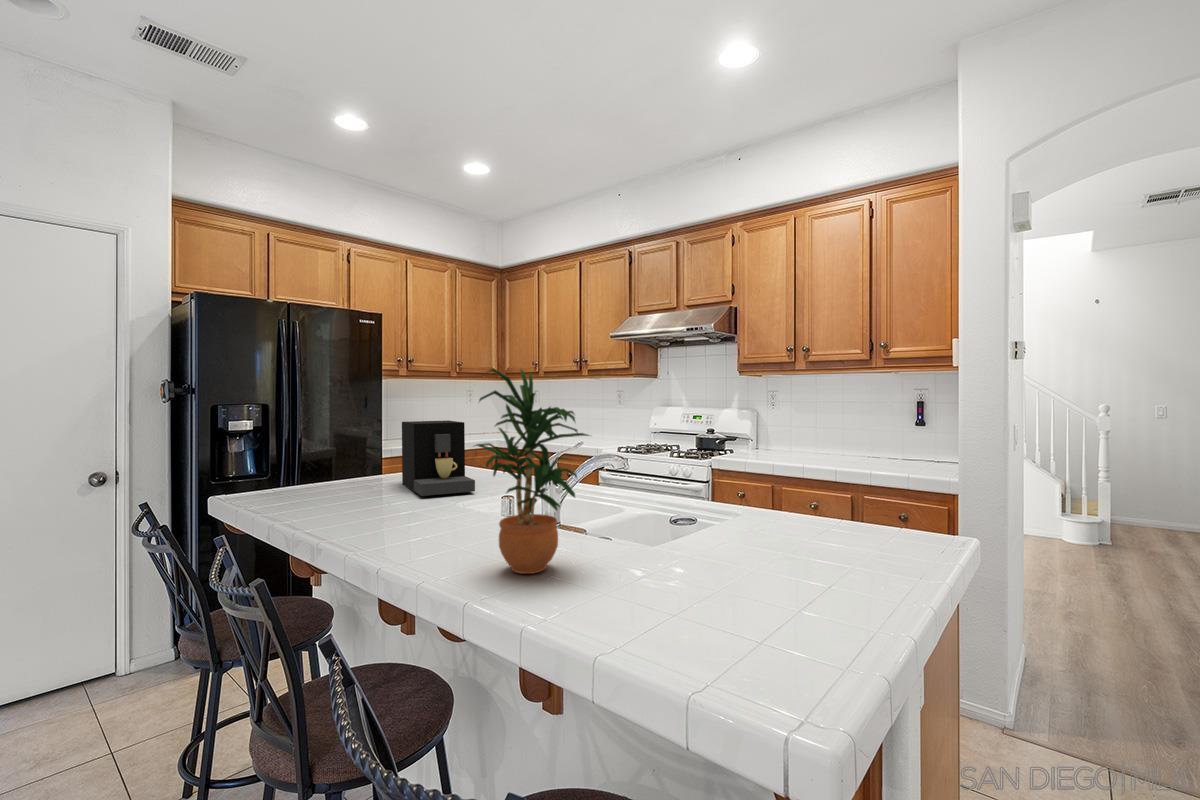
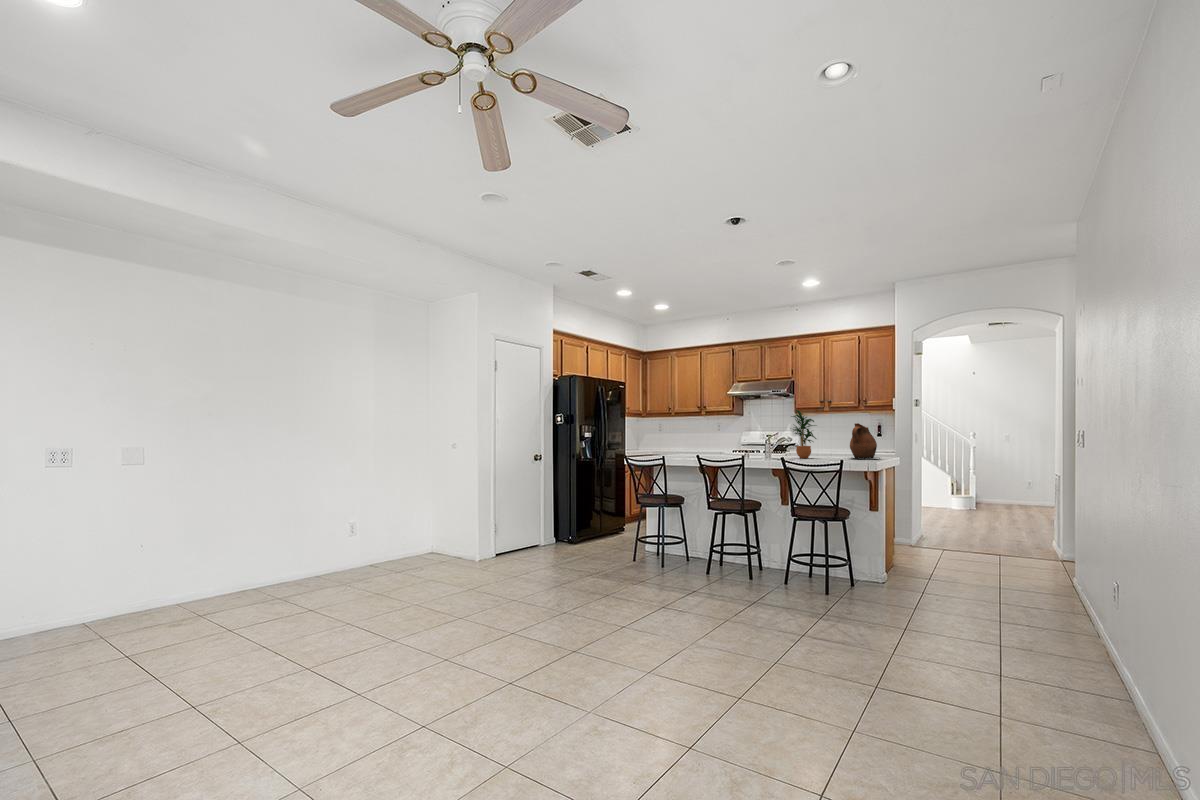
coffee maker: present [402,420,475,496] -> none [697,430,737,455]
ceramic pitcher: none [679,439,839,645] -> present [850,423,880,459]

